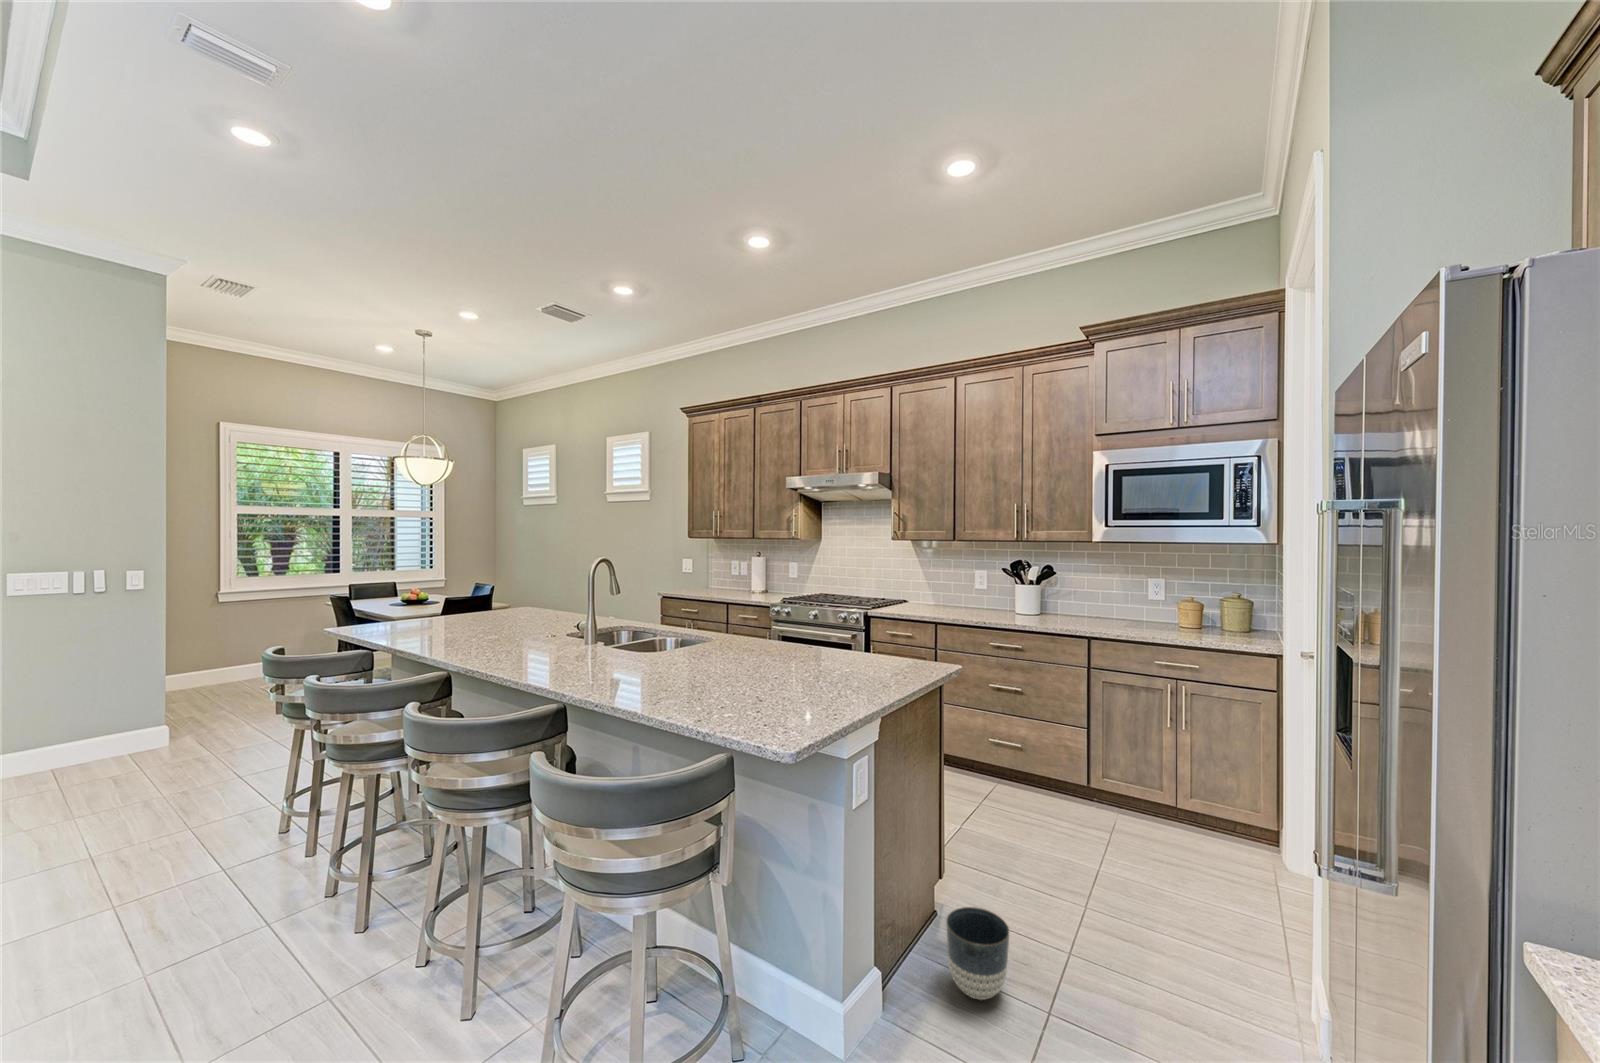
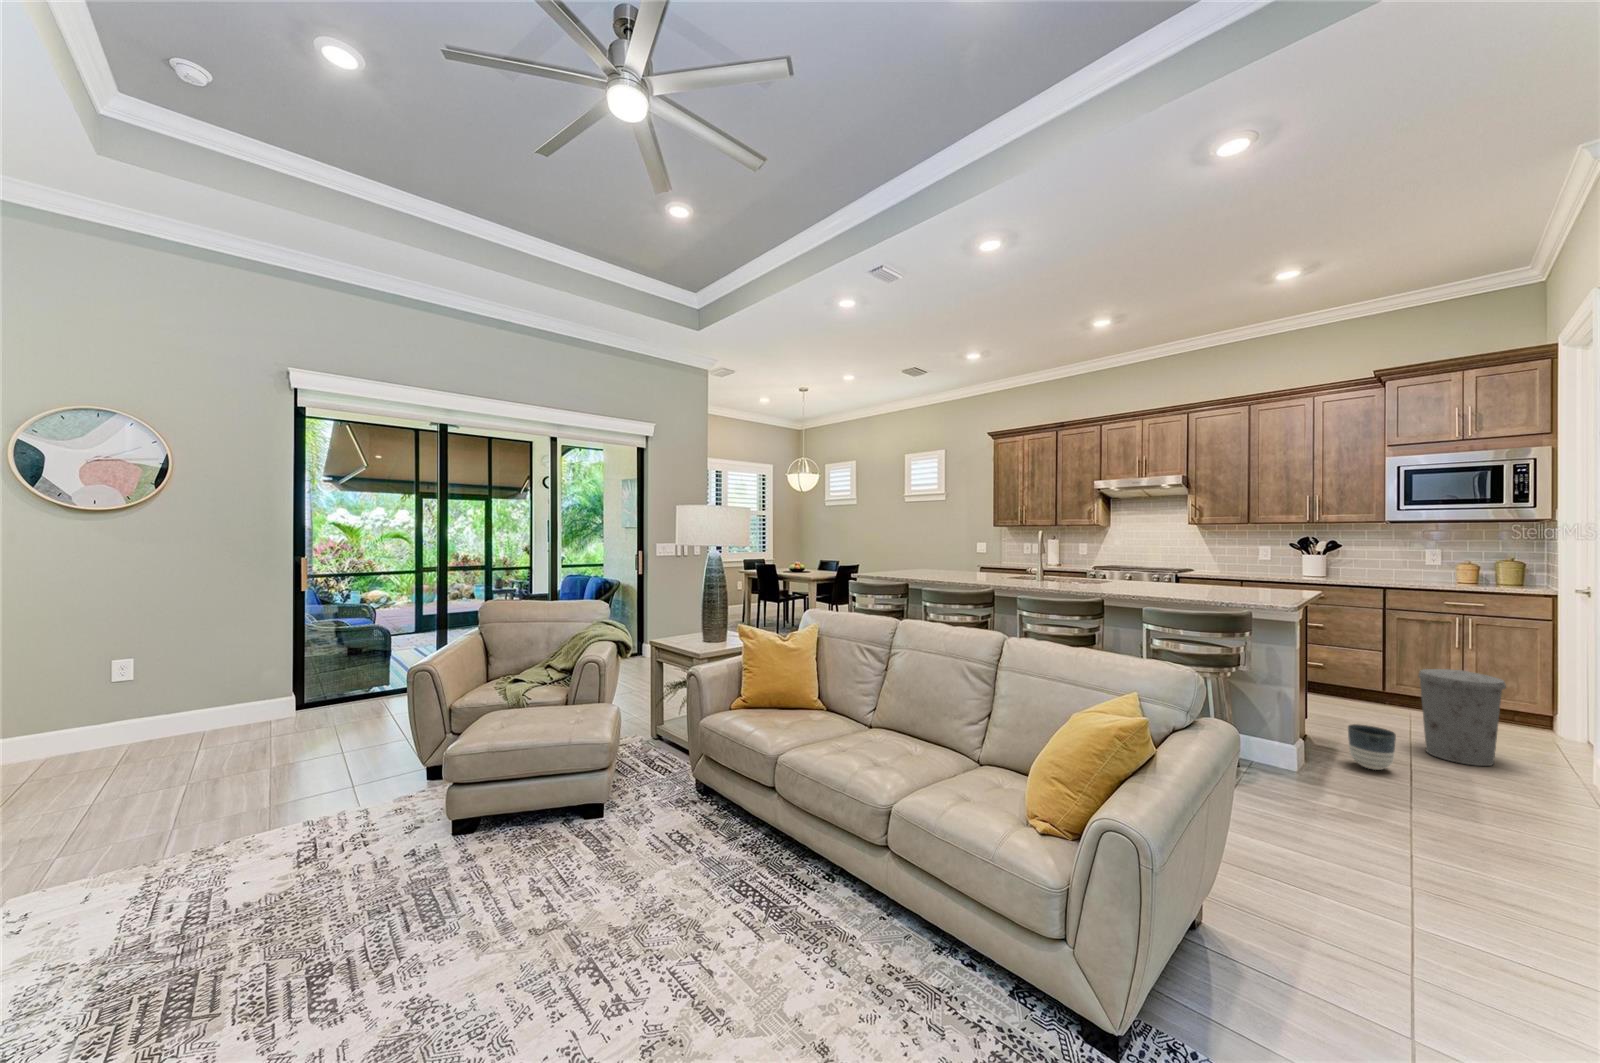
trash can: none [1077,787,1184,963] -> present [1419,669,1506,766]

